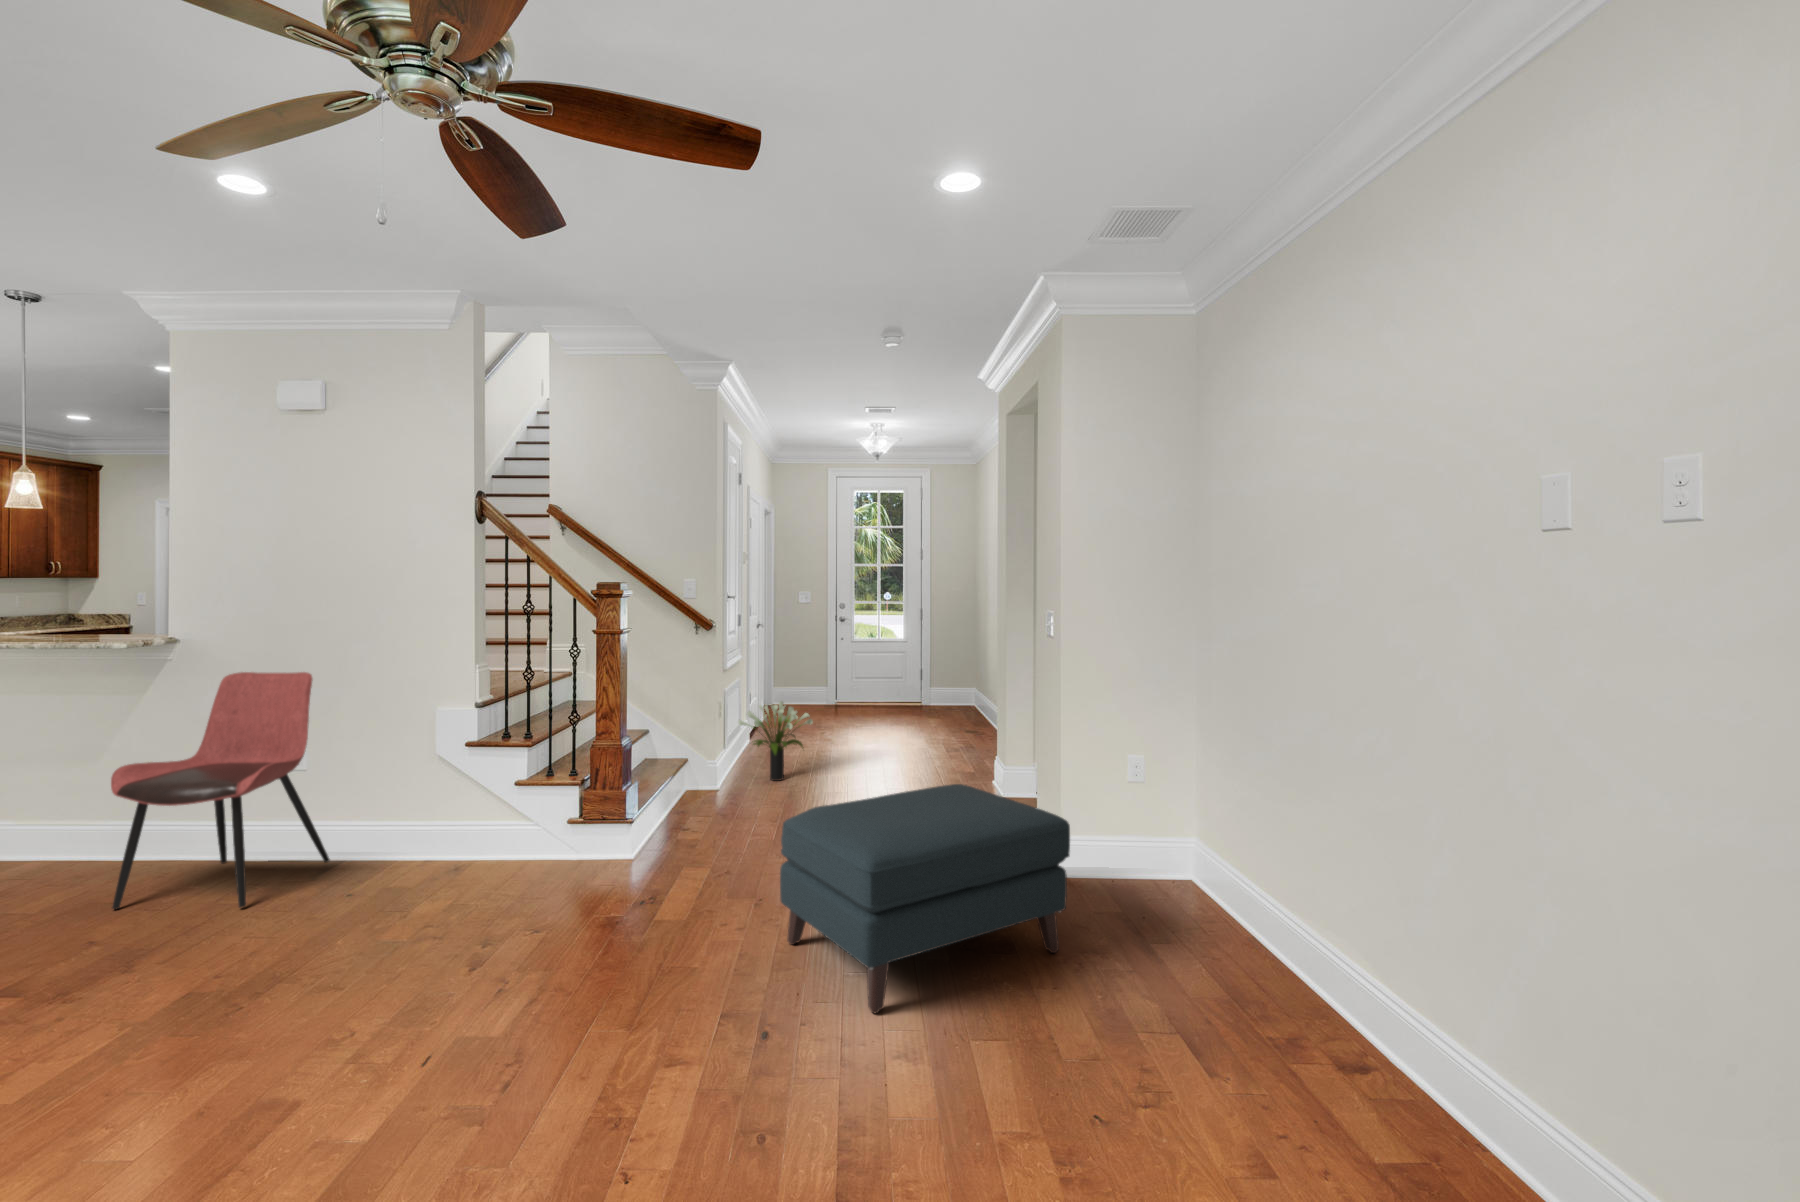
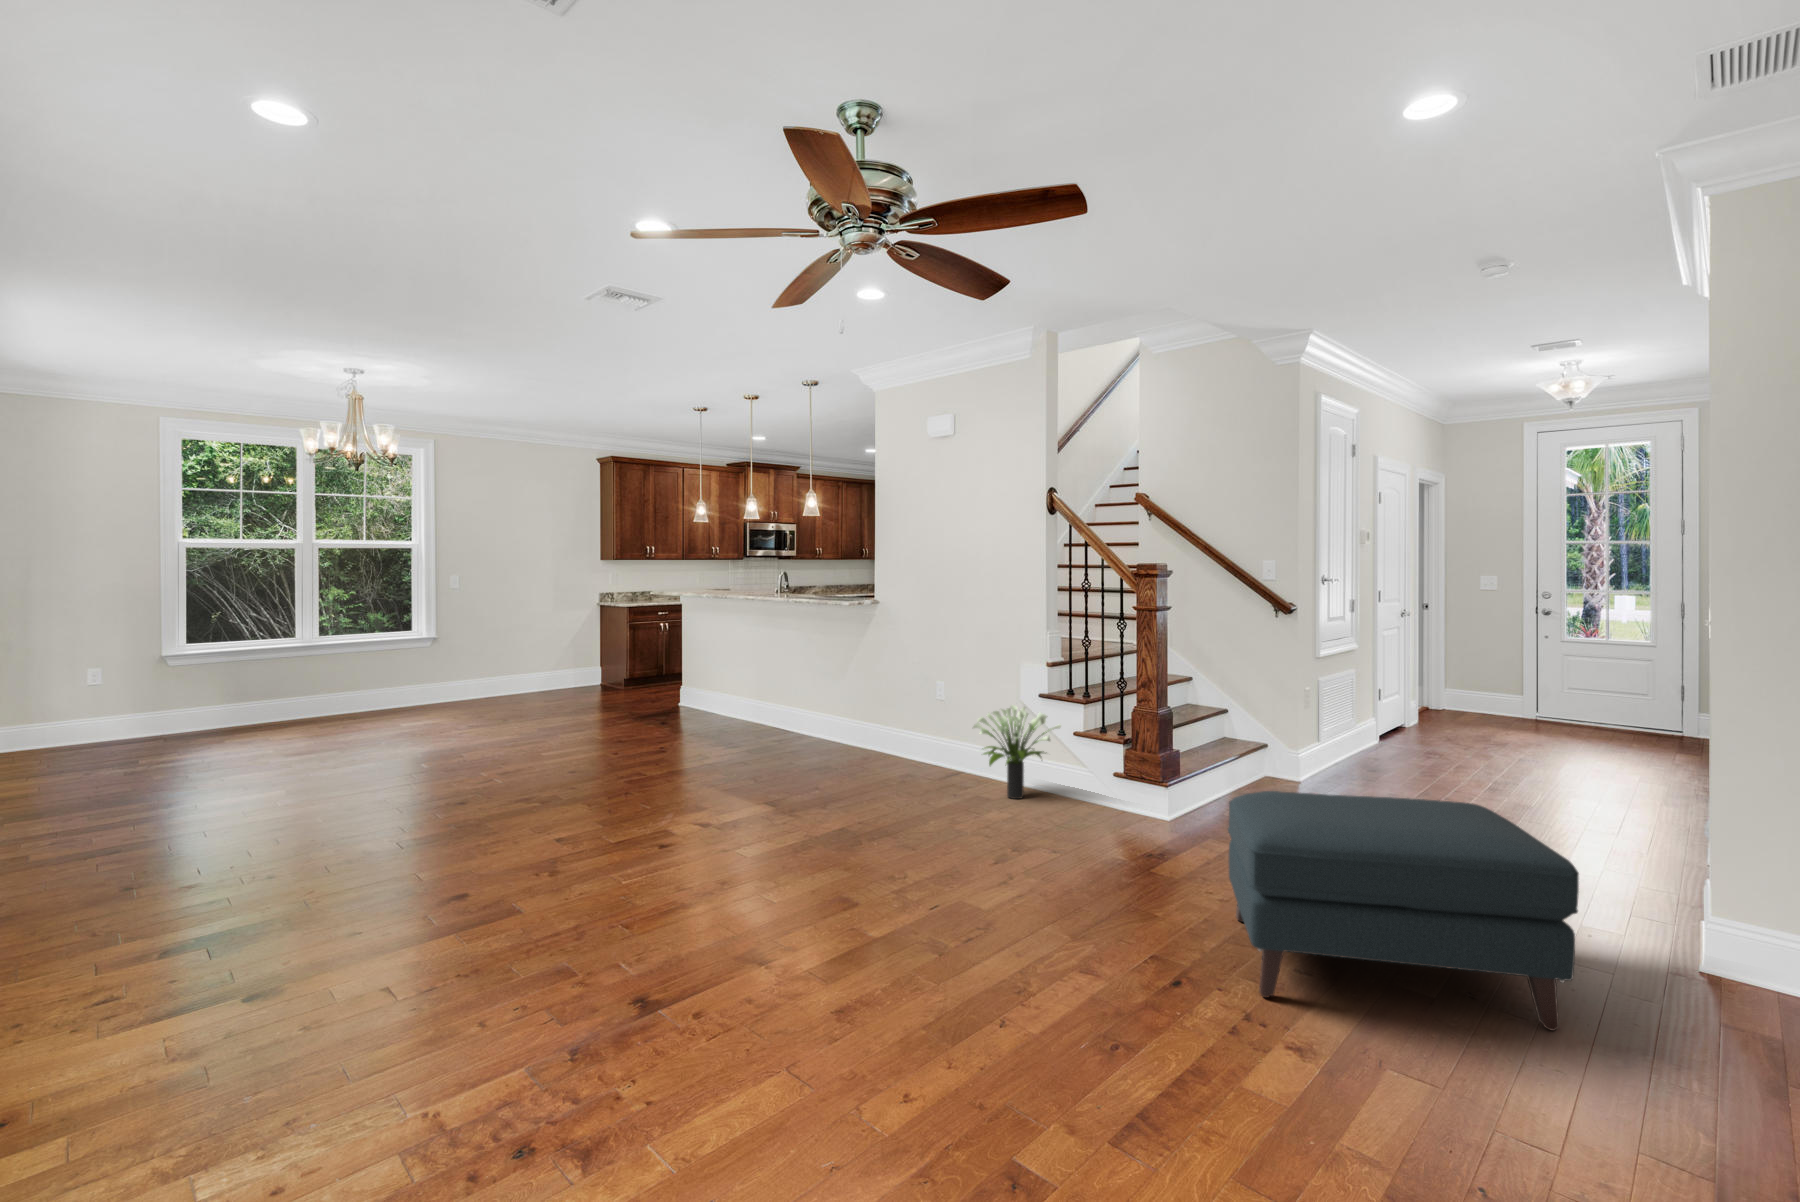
dining chair: present [111,672,330,909] -> none [839,628,958,787]
potted plant: present [739,701,813,781] -> present [973,705,1061,799]

